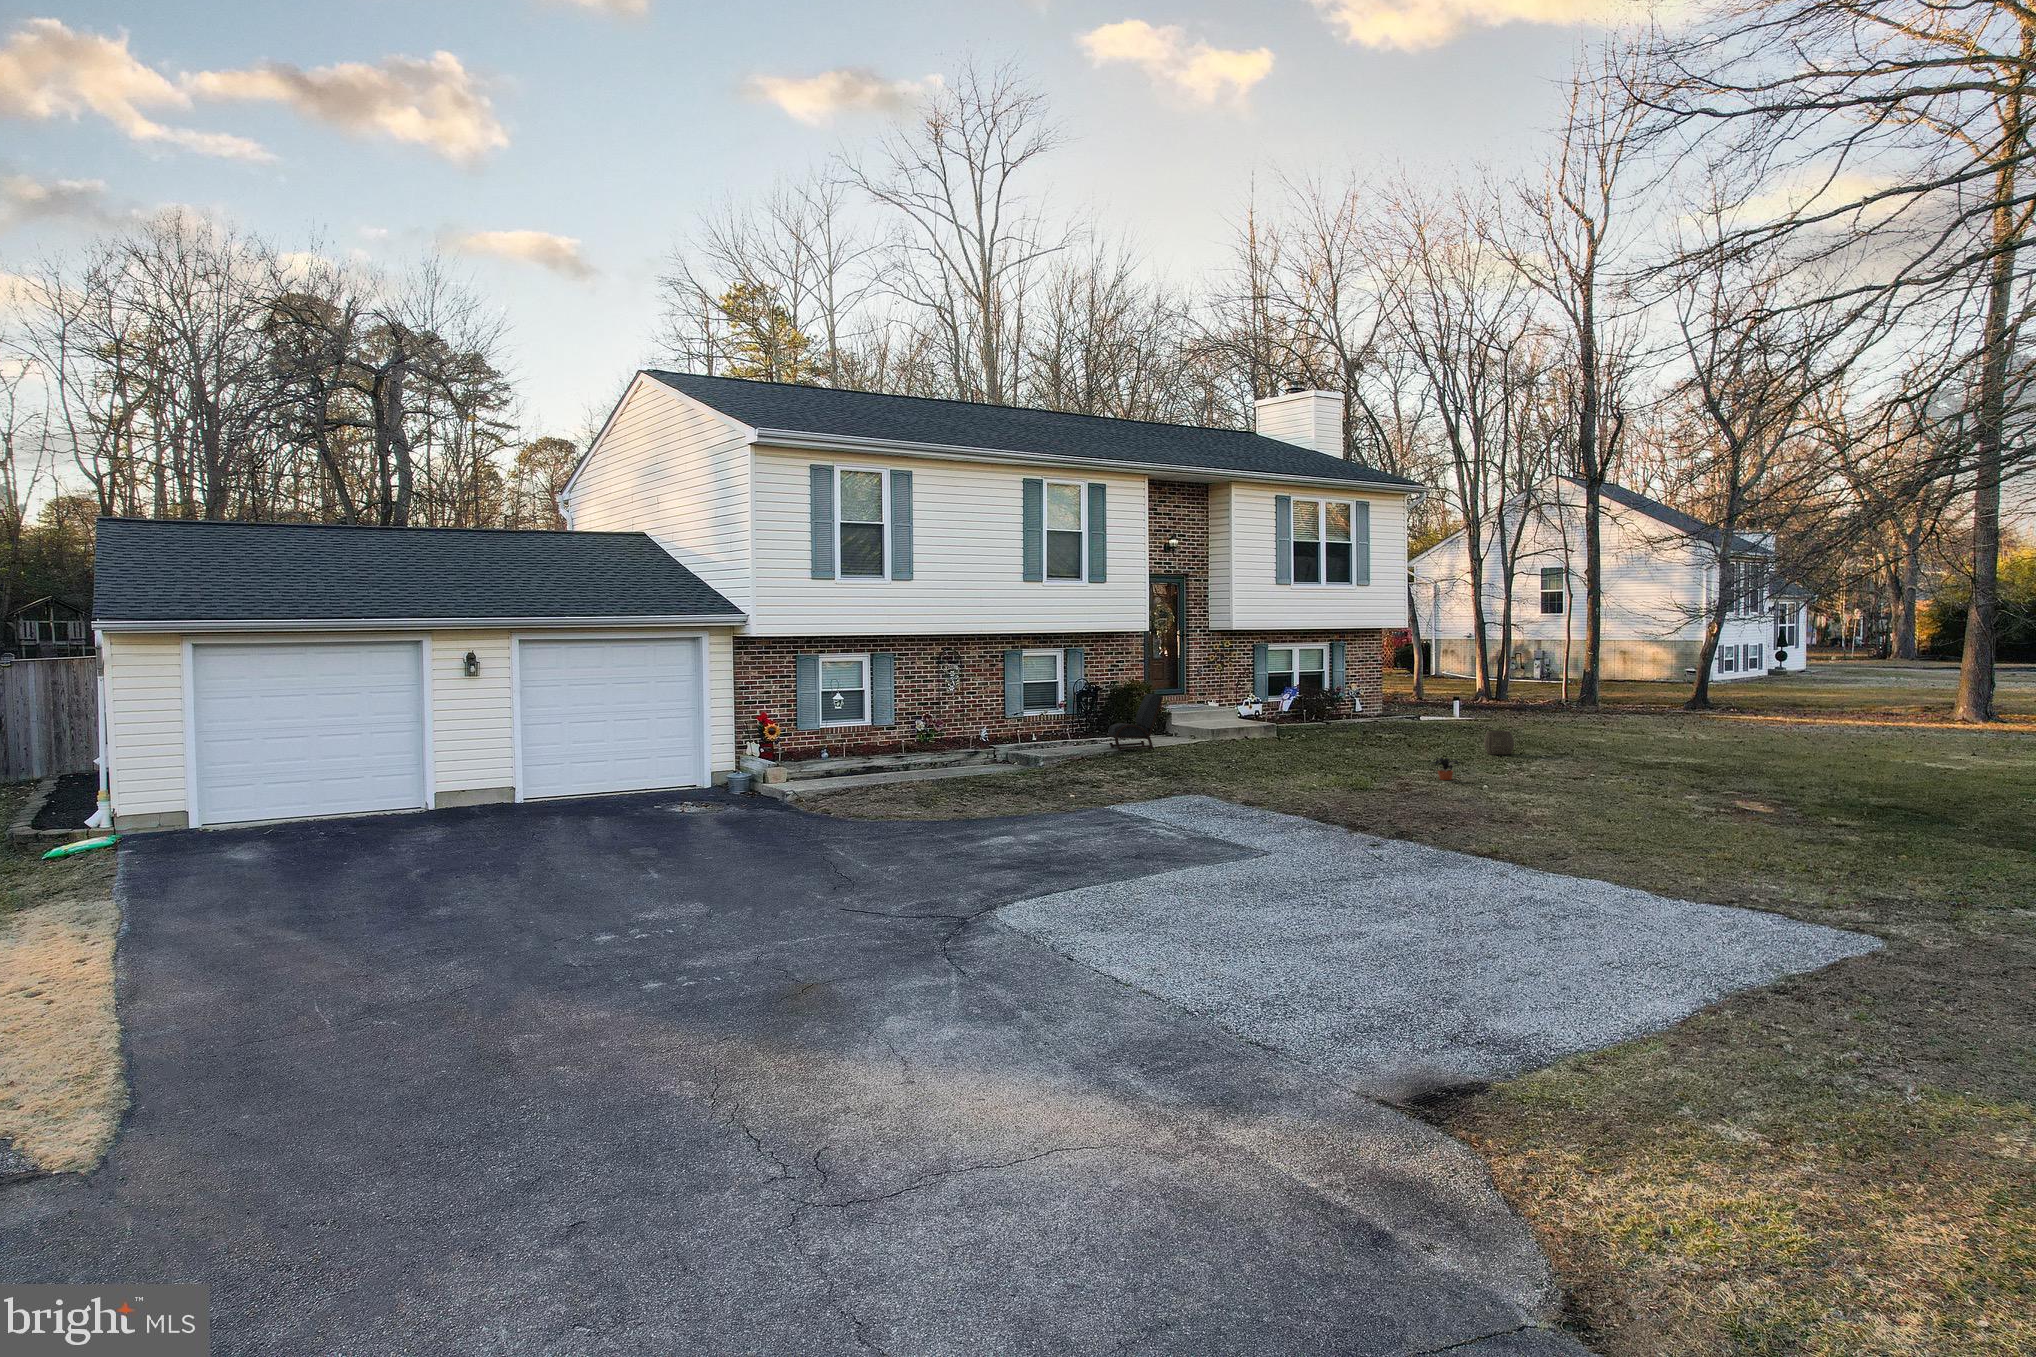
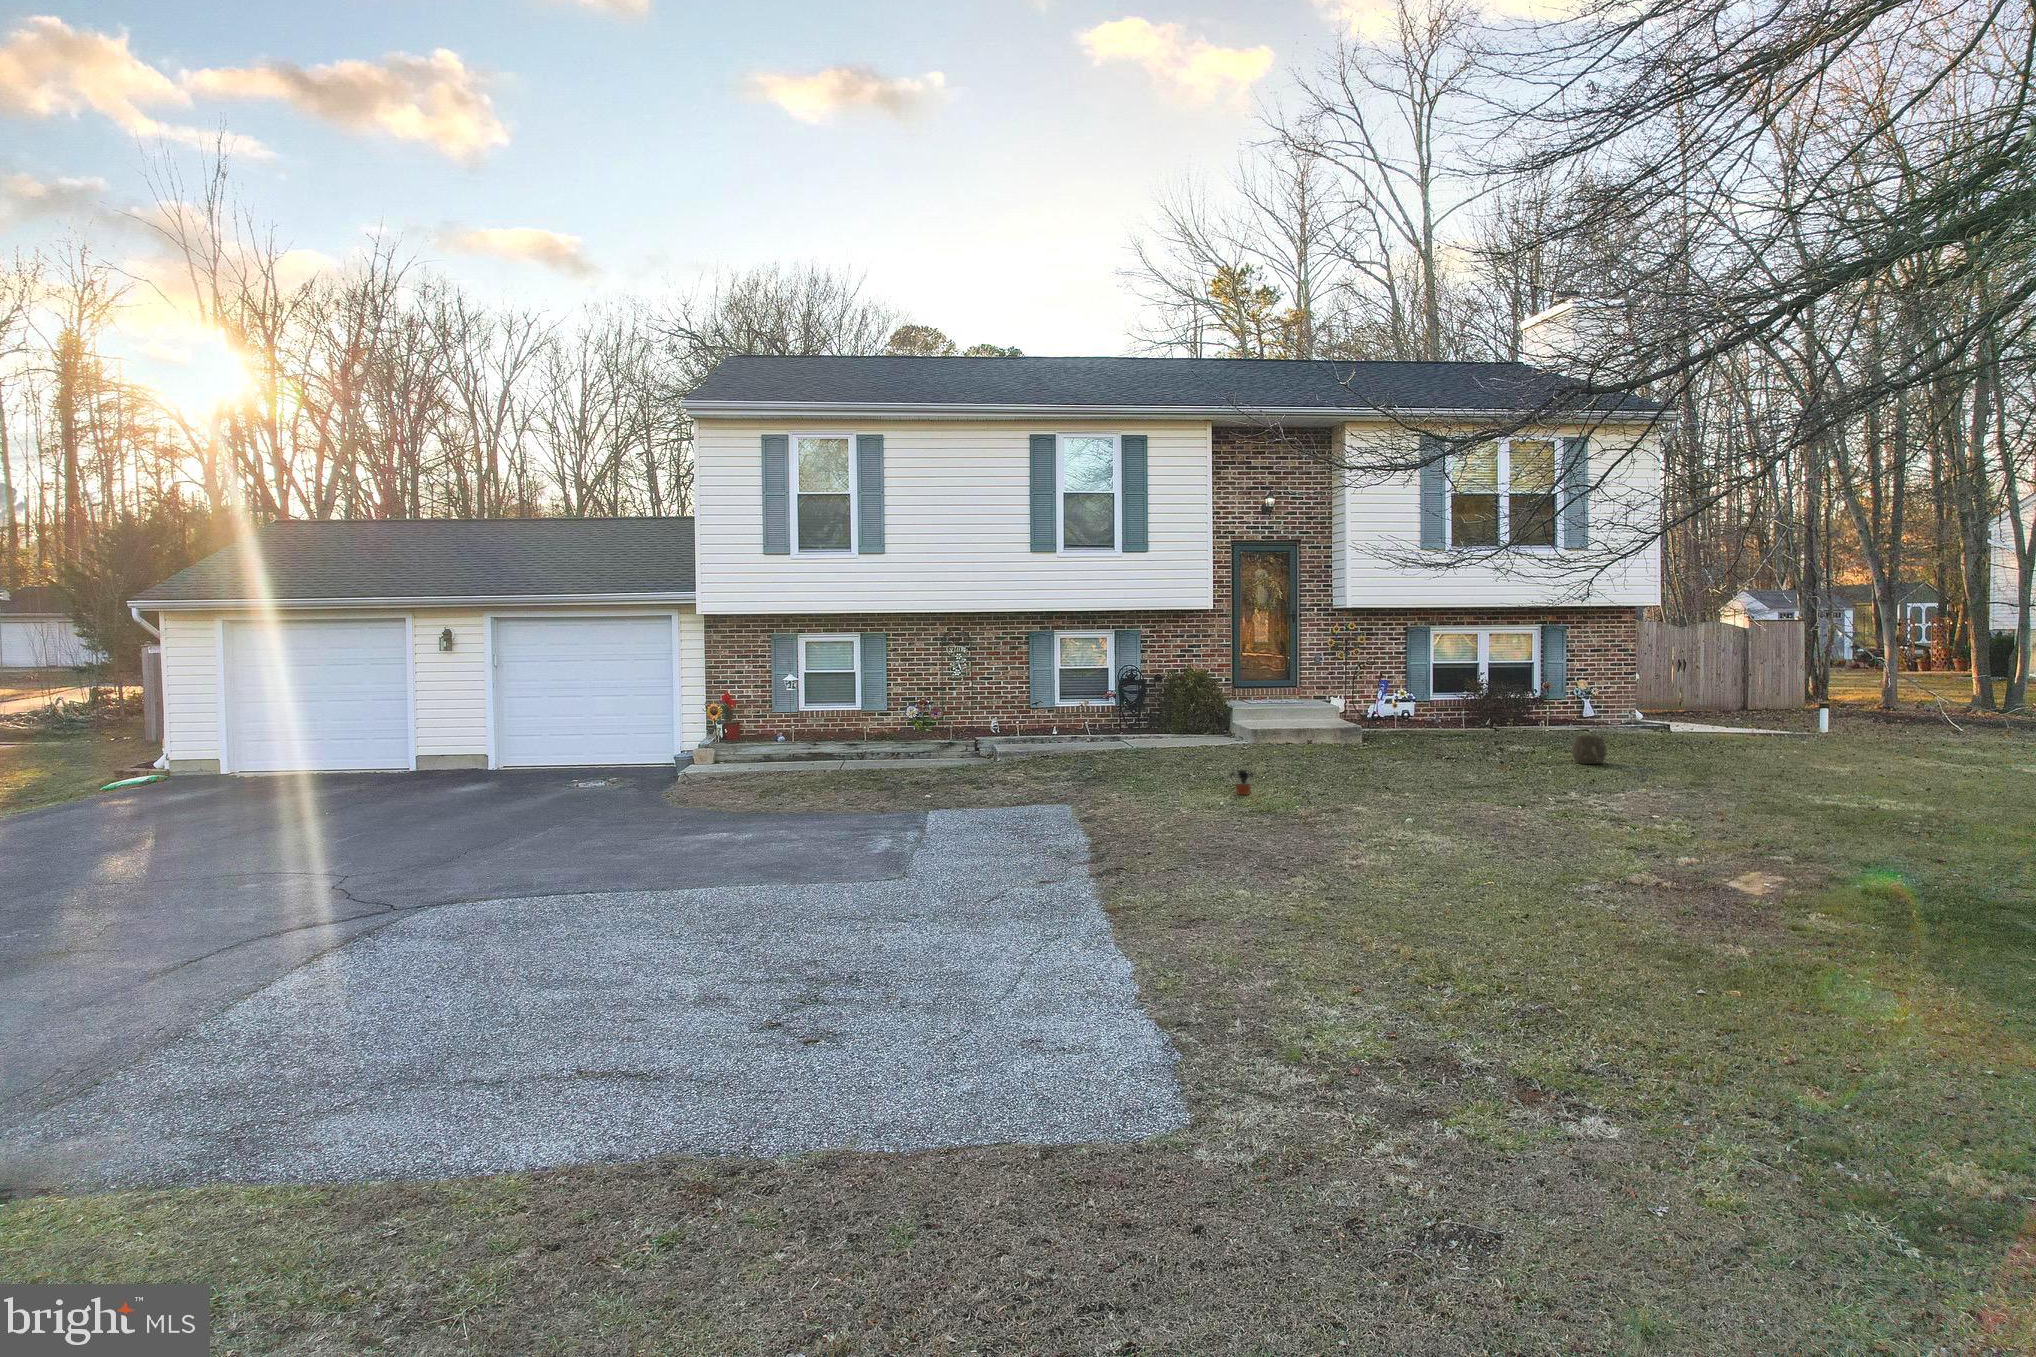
lounge chair: present [1108,694,1163,751] -> none [1136,684,1201,749]
potted plant: present [1431,758,1459,780] -> present [1230,770,1254,795]

